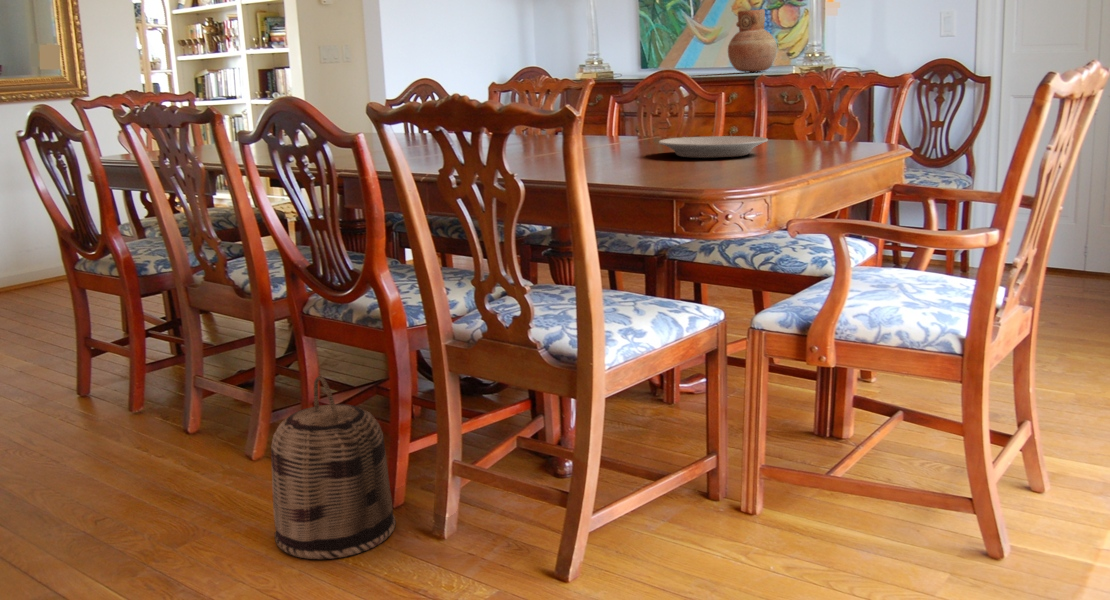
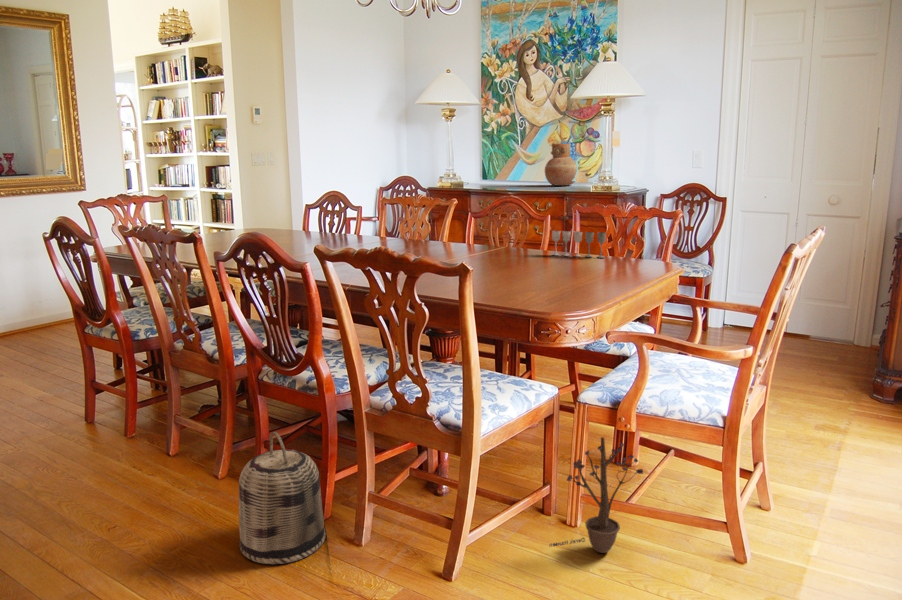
wine glass: none [724,107,803,144] -> present [552,231,606,258]
plate: present [659,136,768,158] -> none [509,254,585,273]
decorative plant: none [711,374,847,545] -> present [550,437,643,553]

